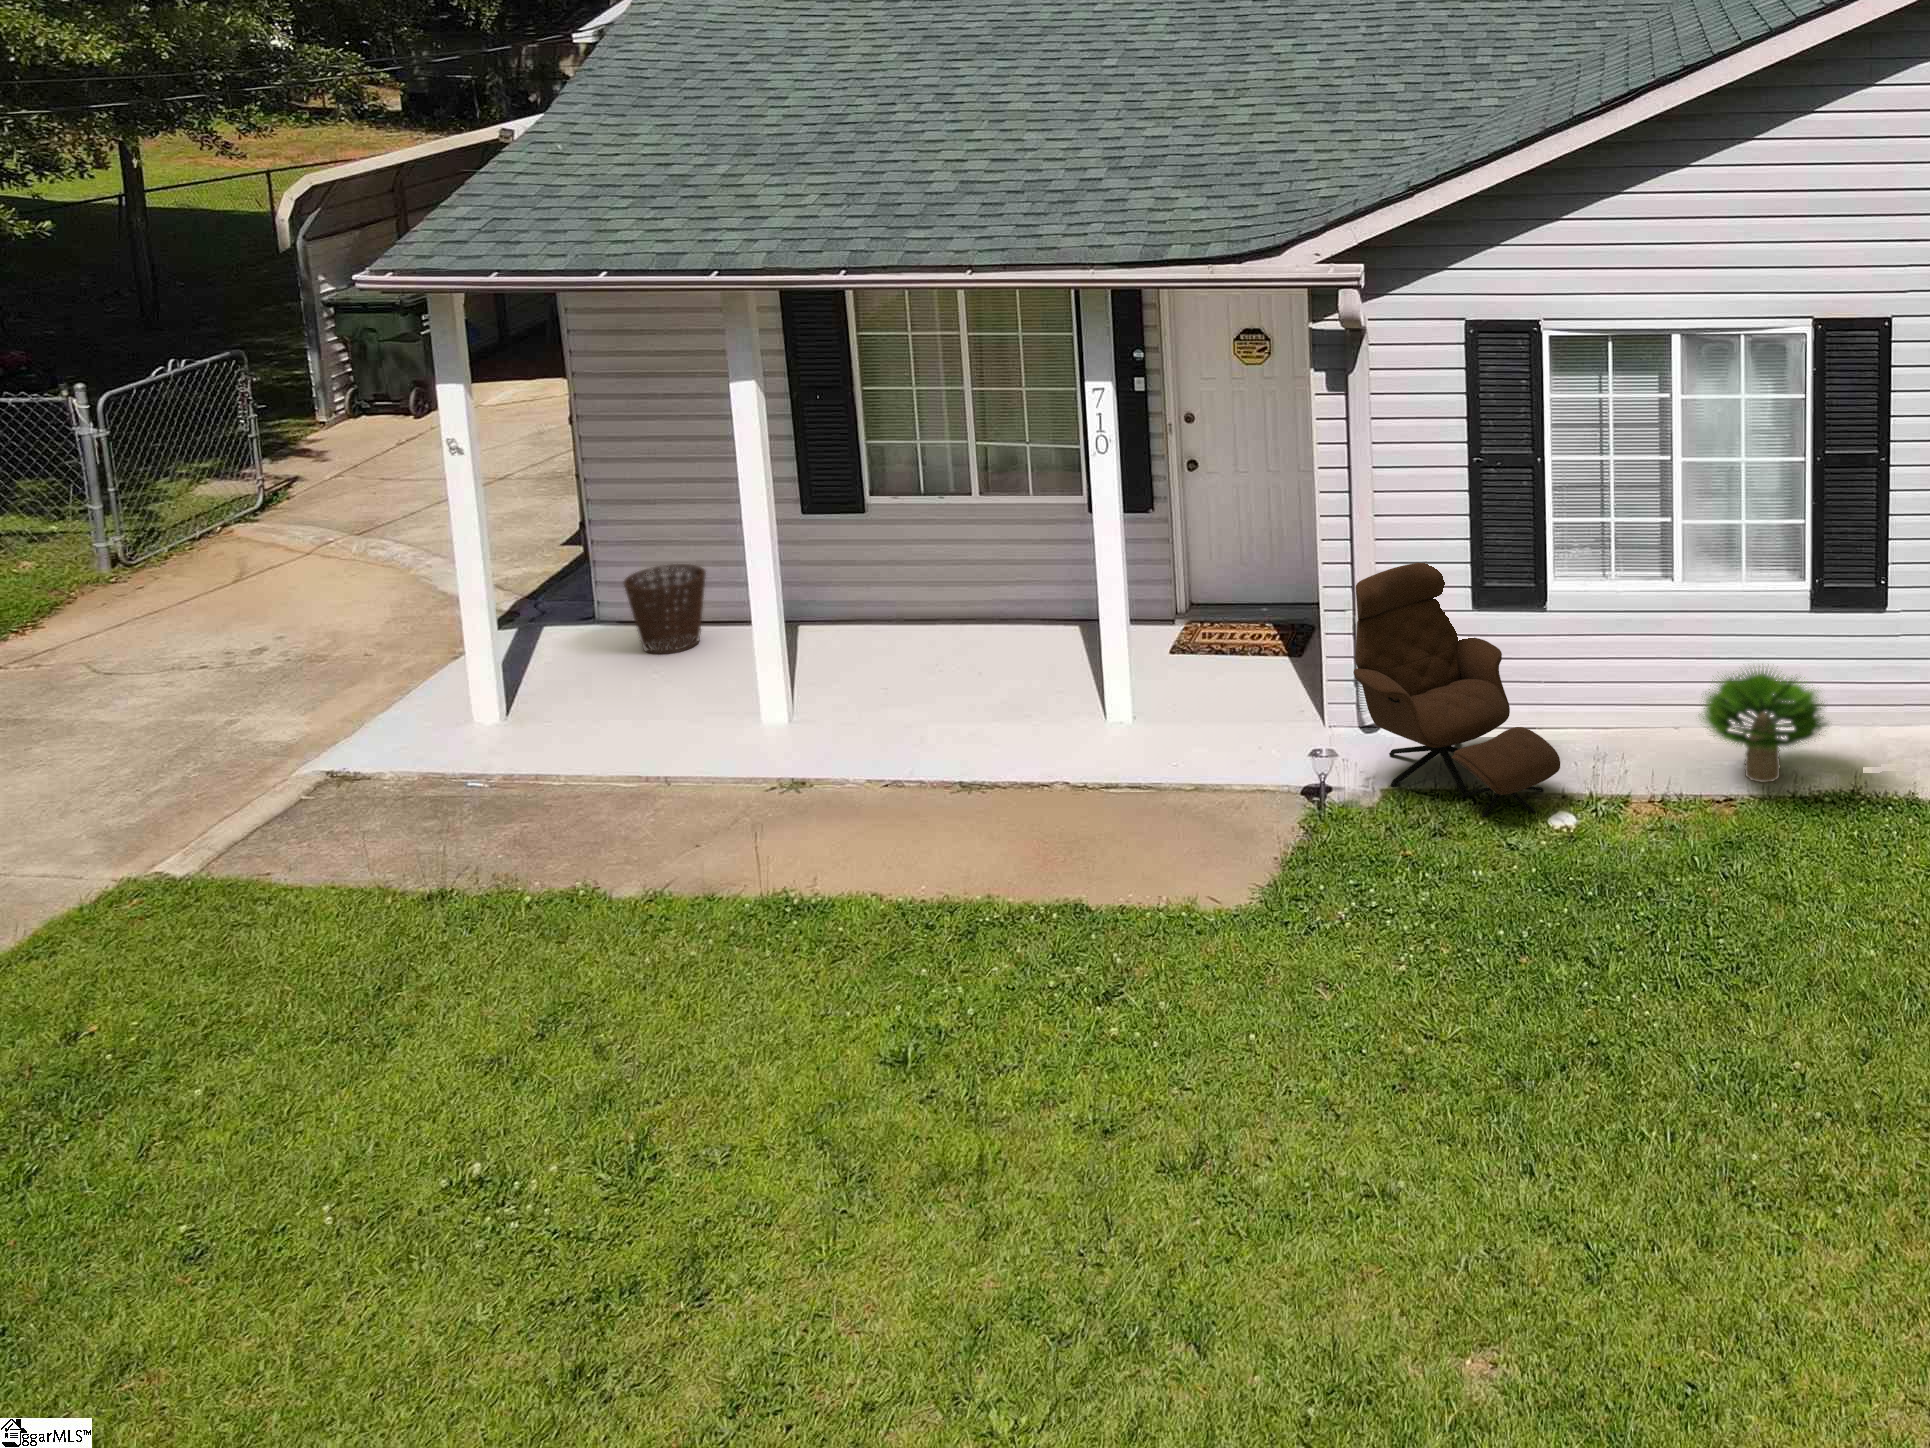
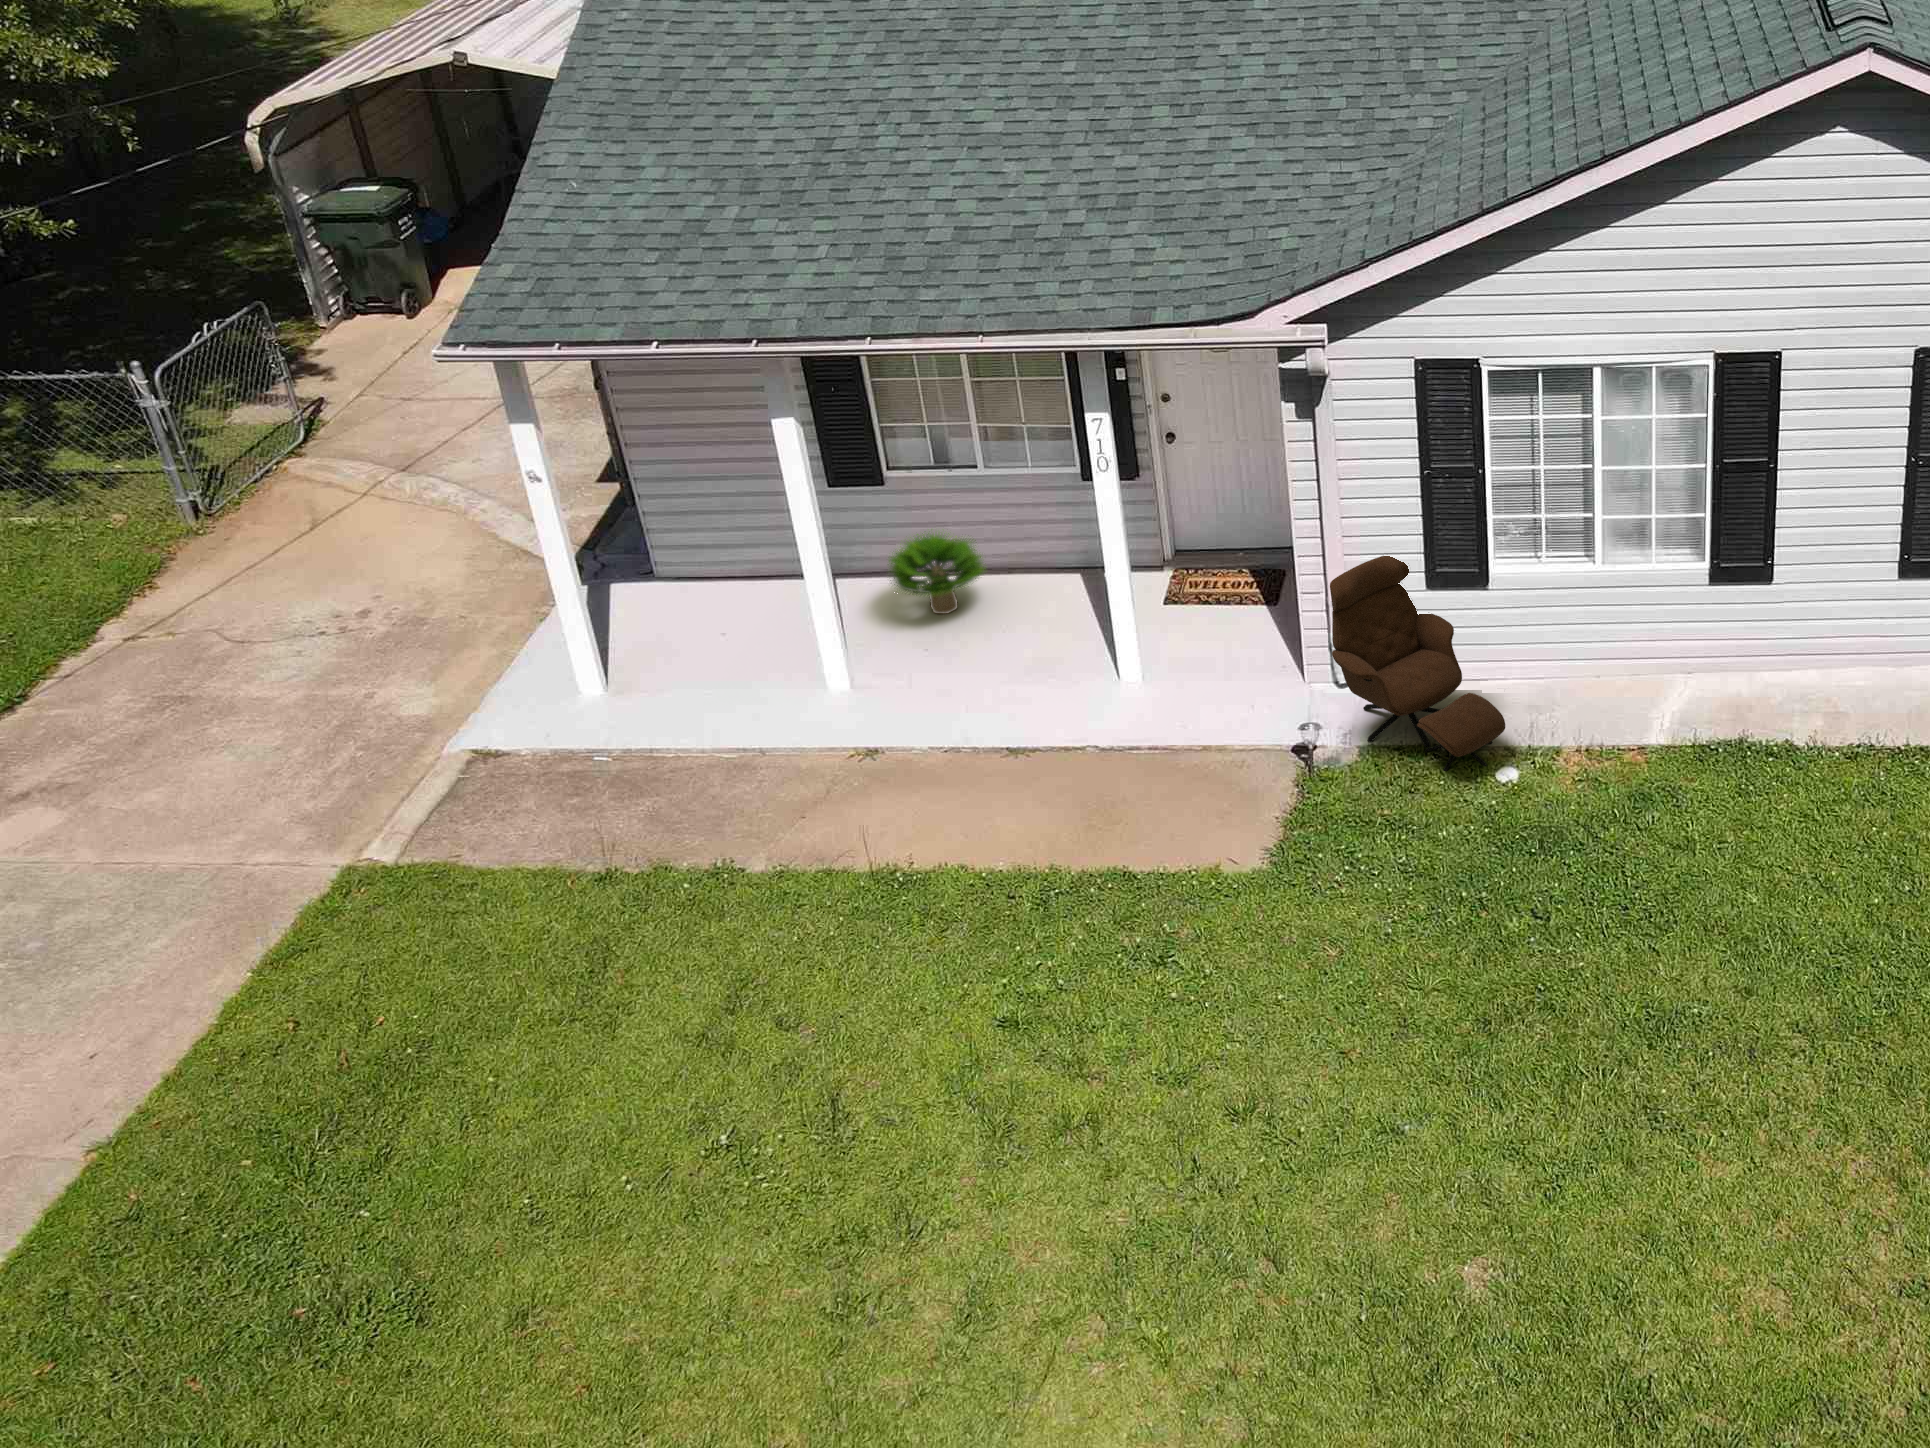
basket: present [624,564,706,654] -> none [684,535,757,616]
potted plant: present [1703,666,1827,782] -> present [889,533,985,614]

